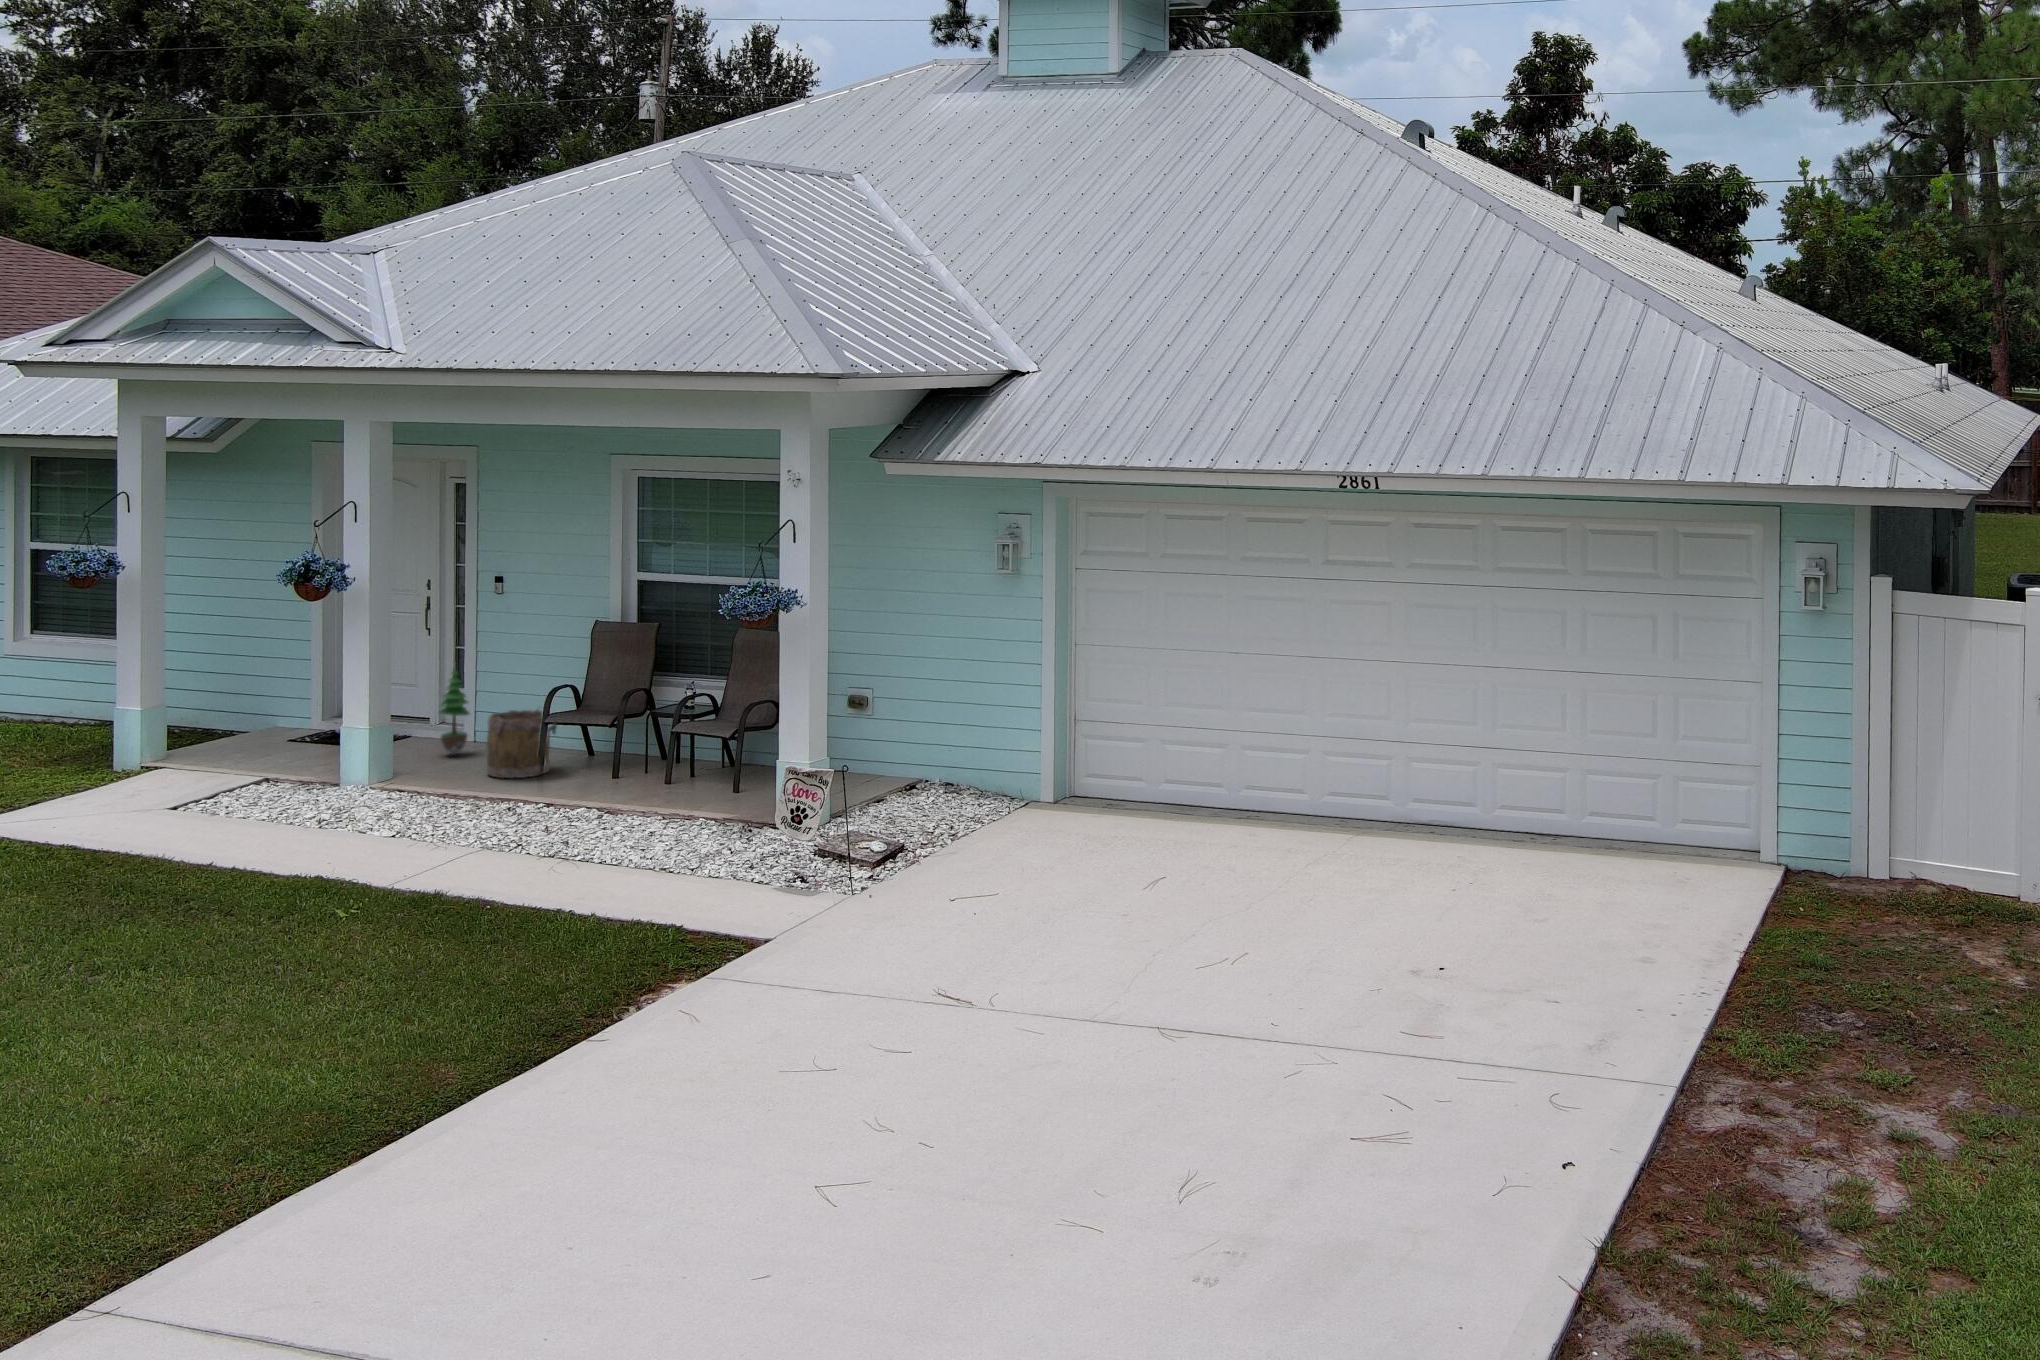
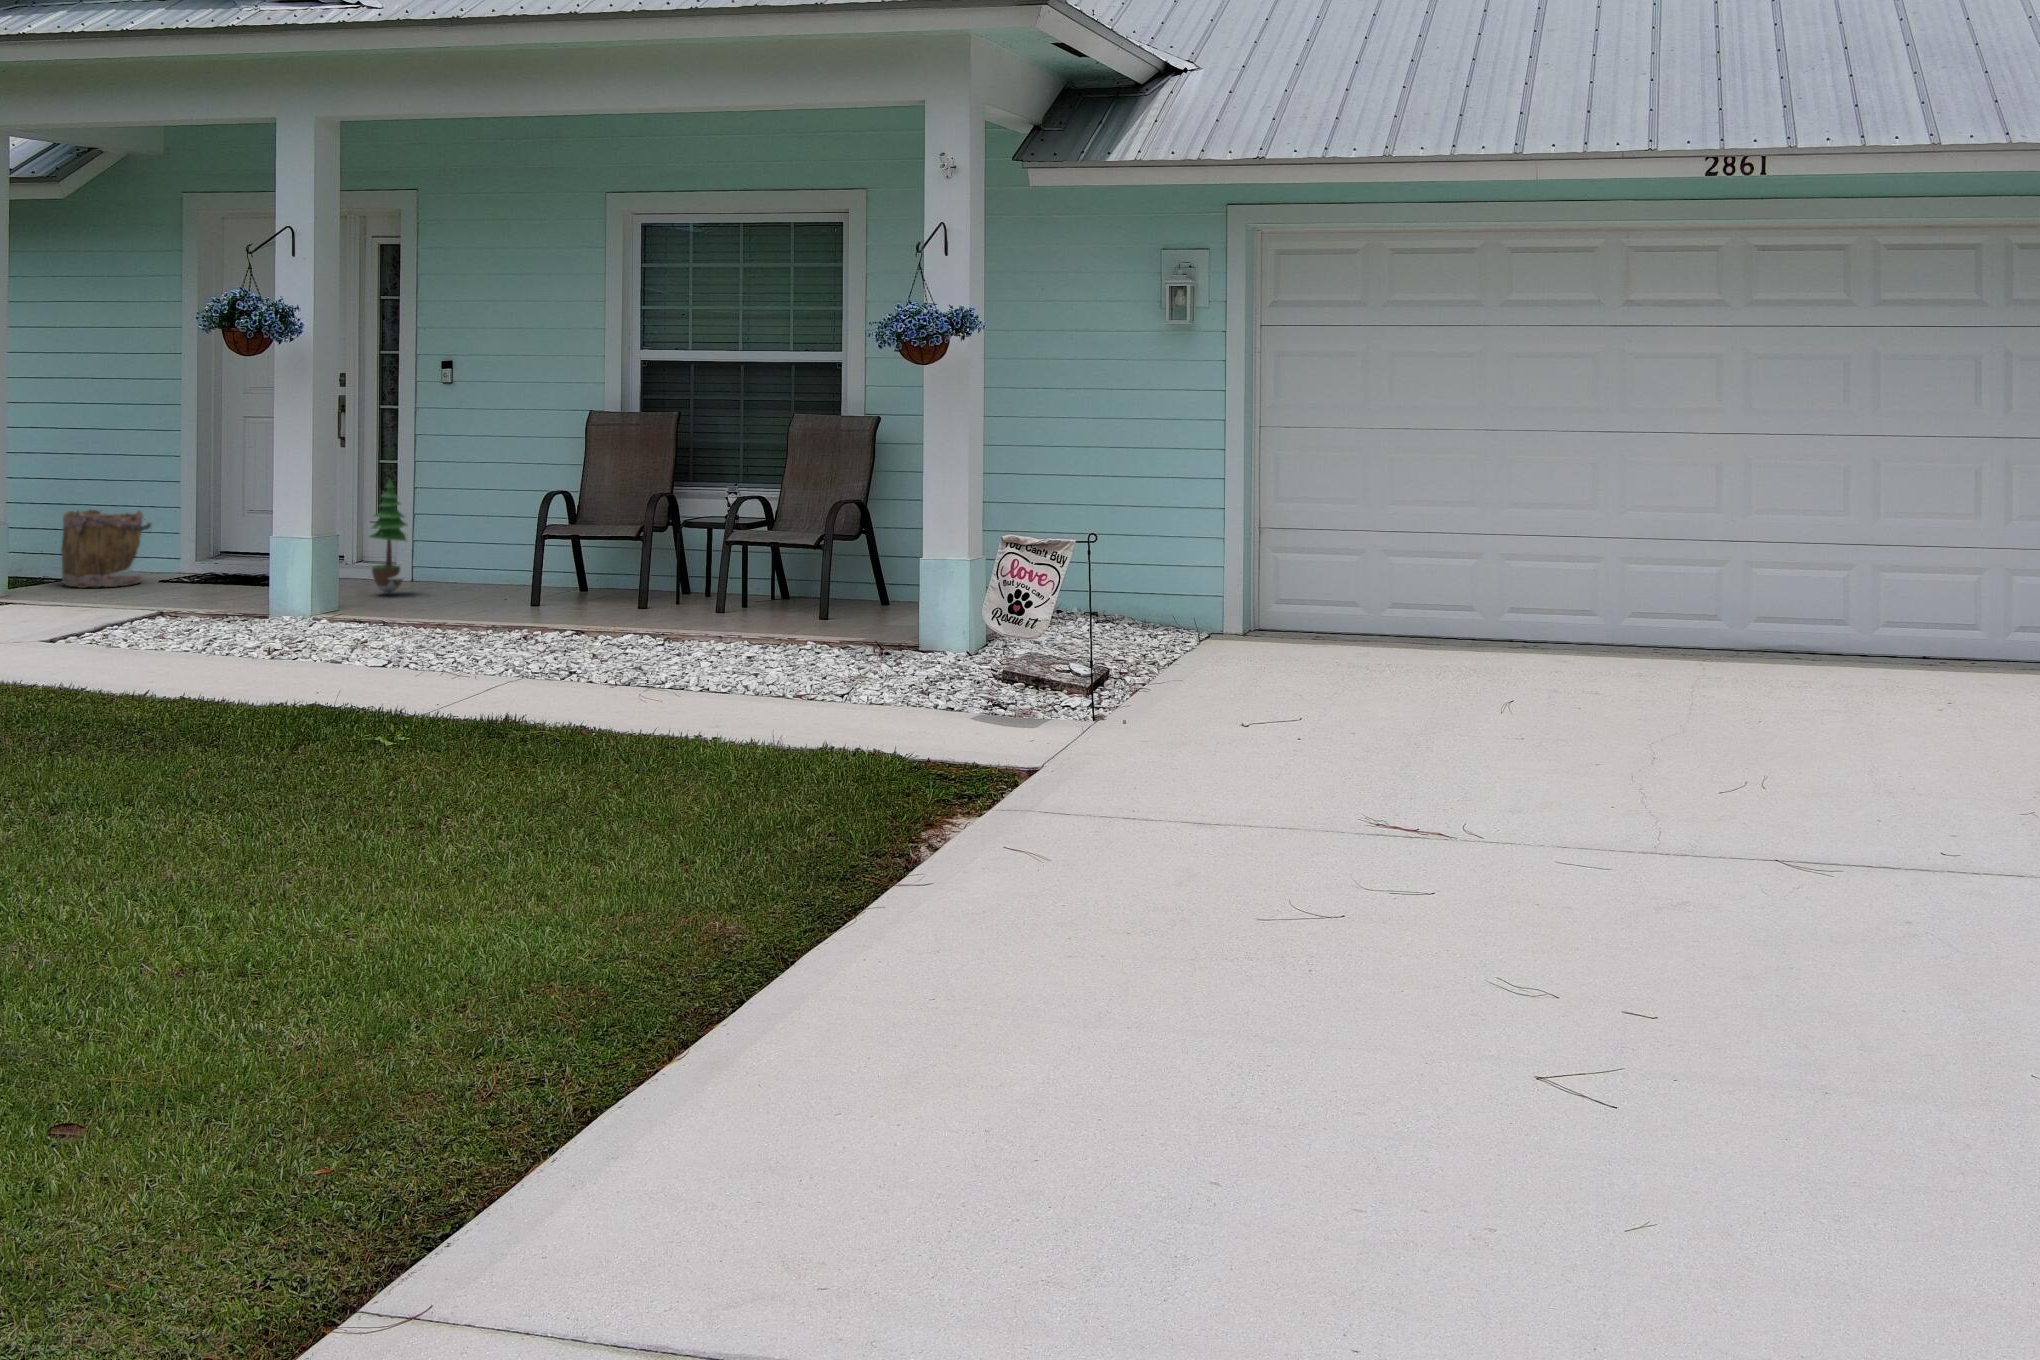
bucket: present [487,709,557,778] -> present [61,509,152,588]

